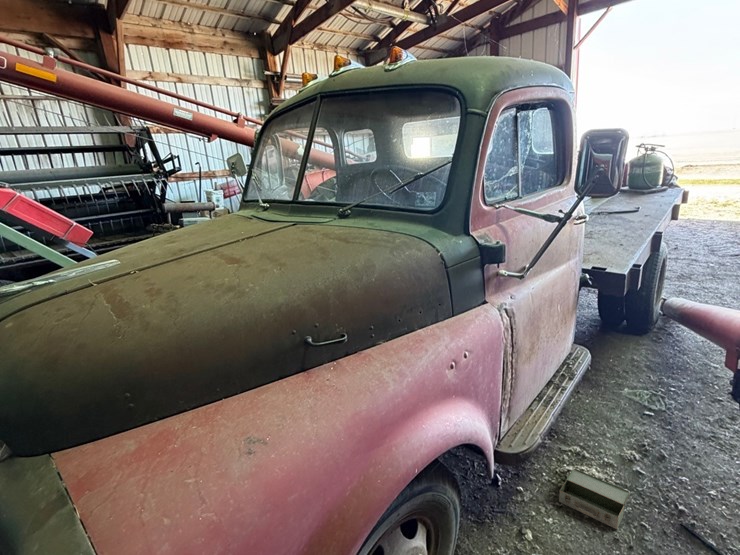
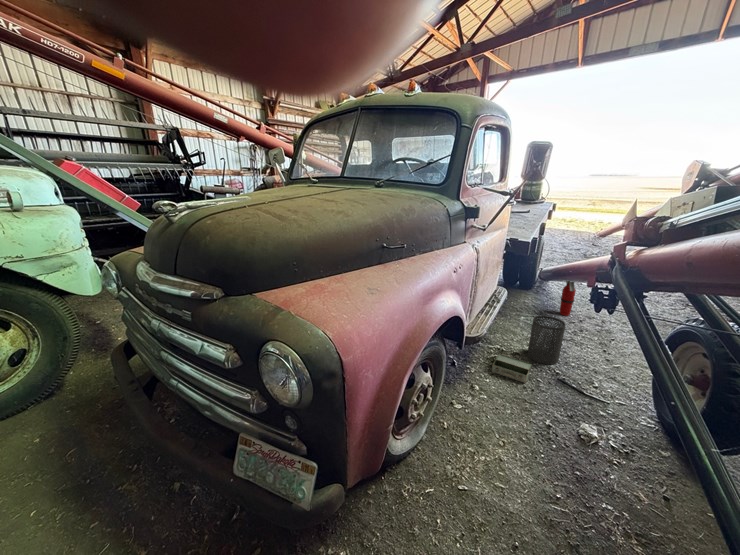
fire extinguisher: none [692,319,719,384] -> present [560,281,576,316]
trash can: none [627,401,691,489] -> present [528,316,566,364]

